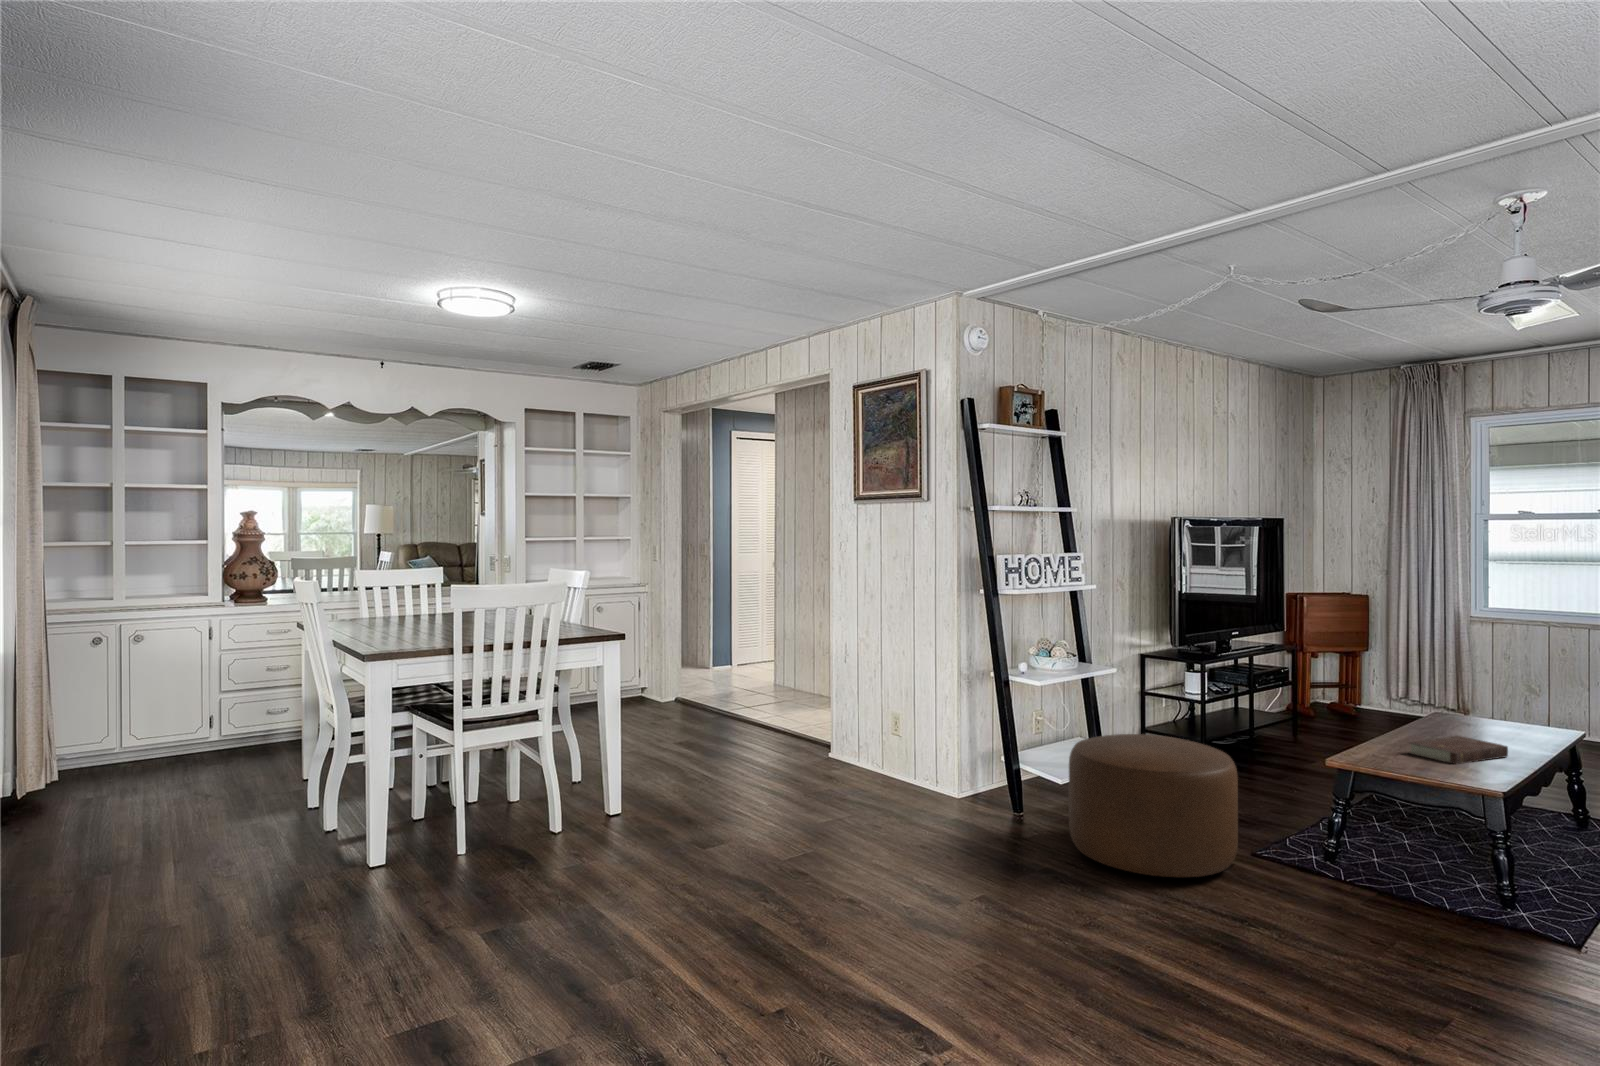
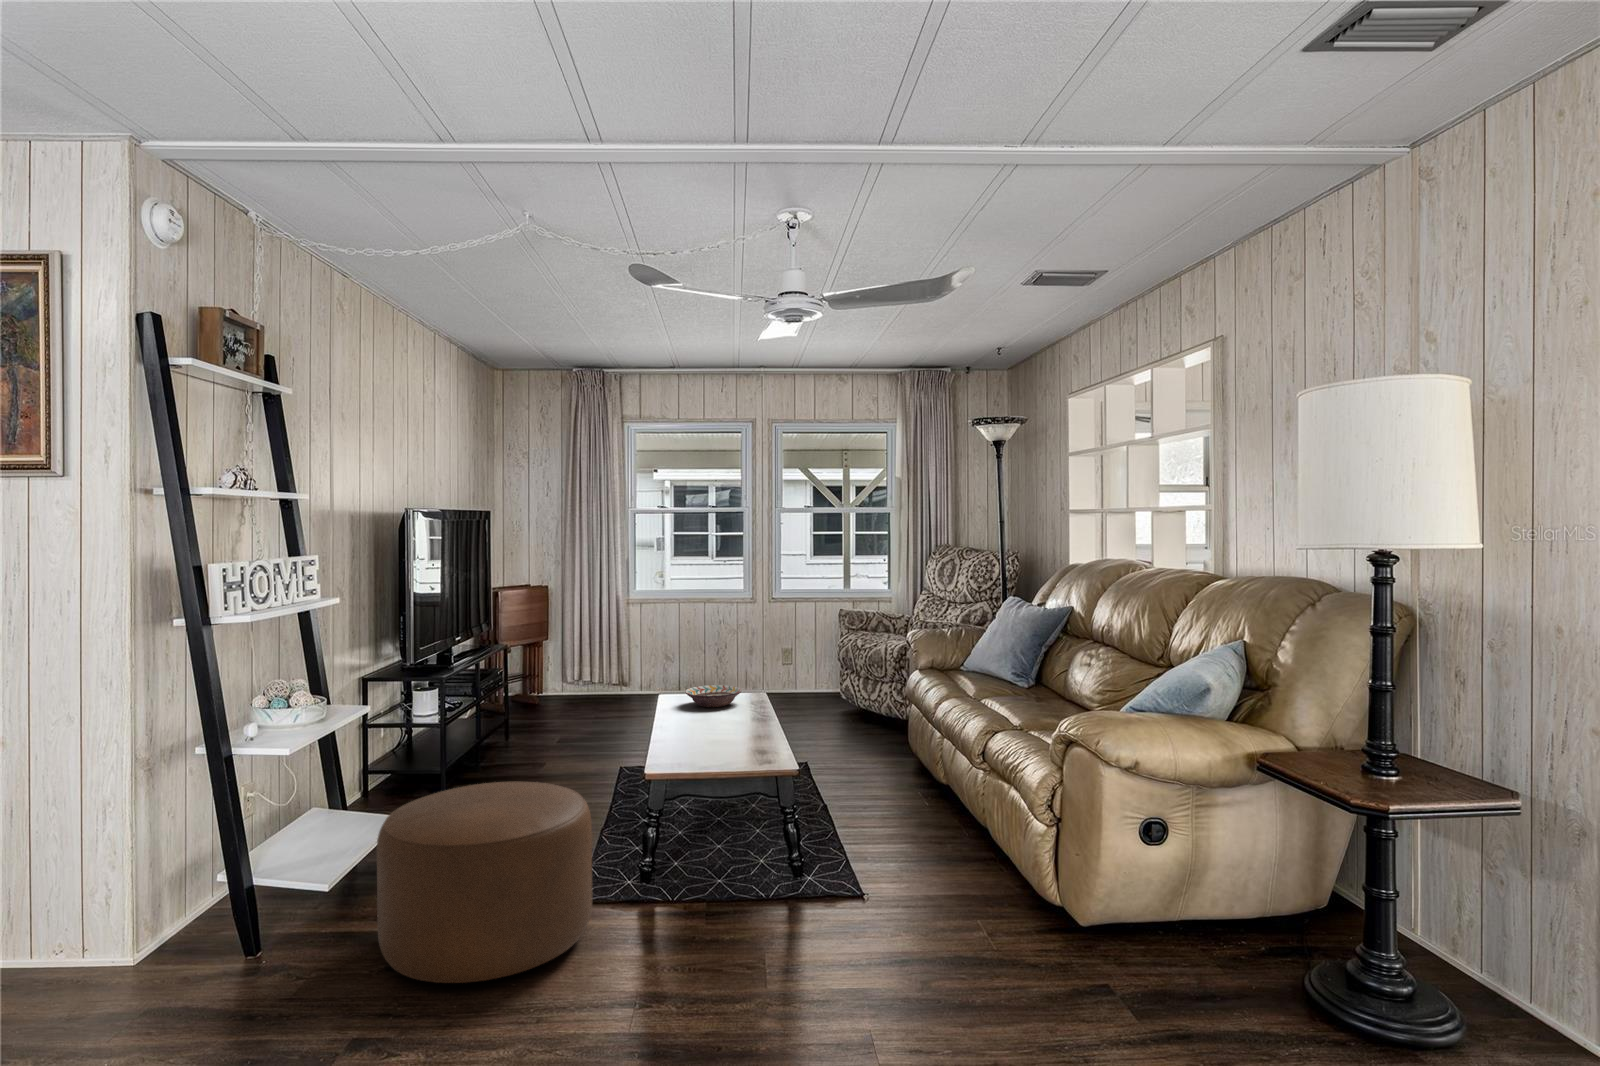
decorative bowl: none [1447,710,1528,736] -> present [685,685,742,707]
book: present [1409,736,1508,764] -> none [694,714,758,743]

